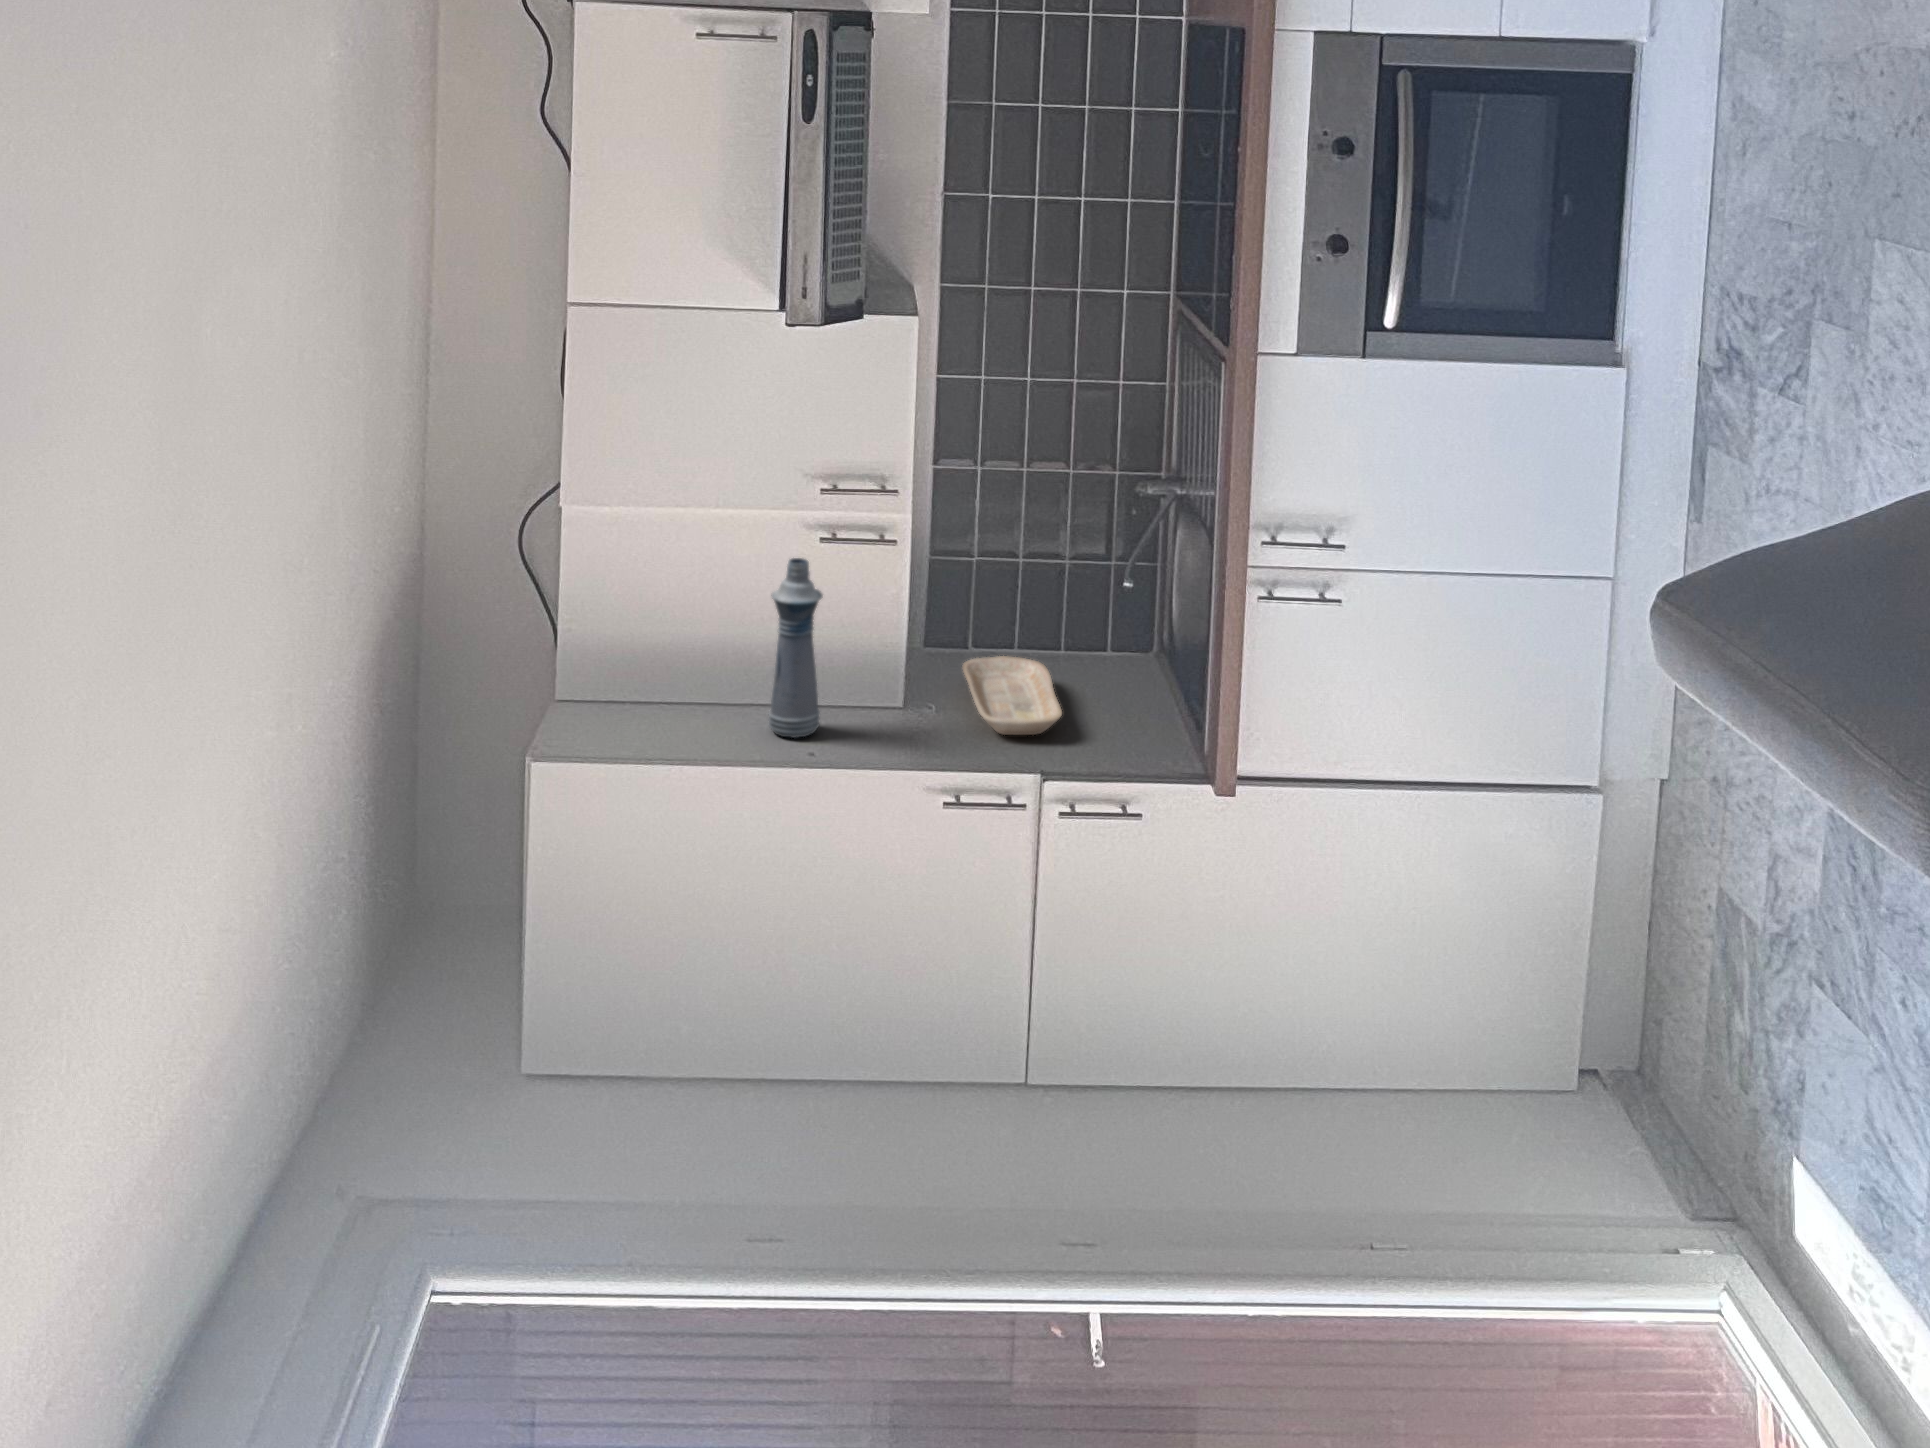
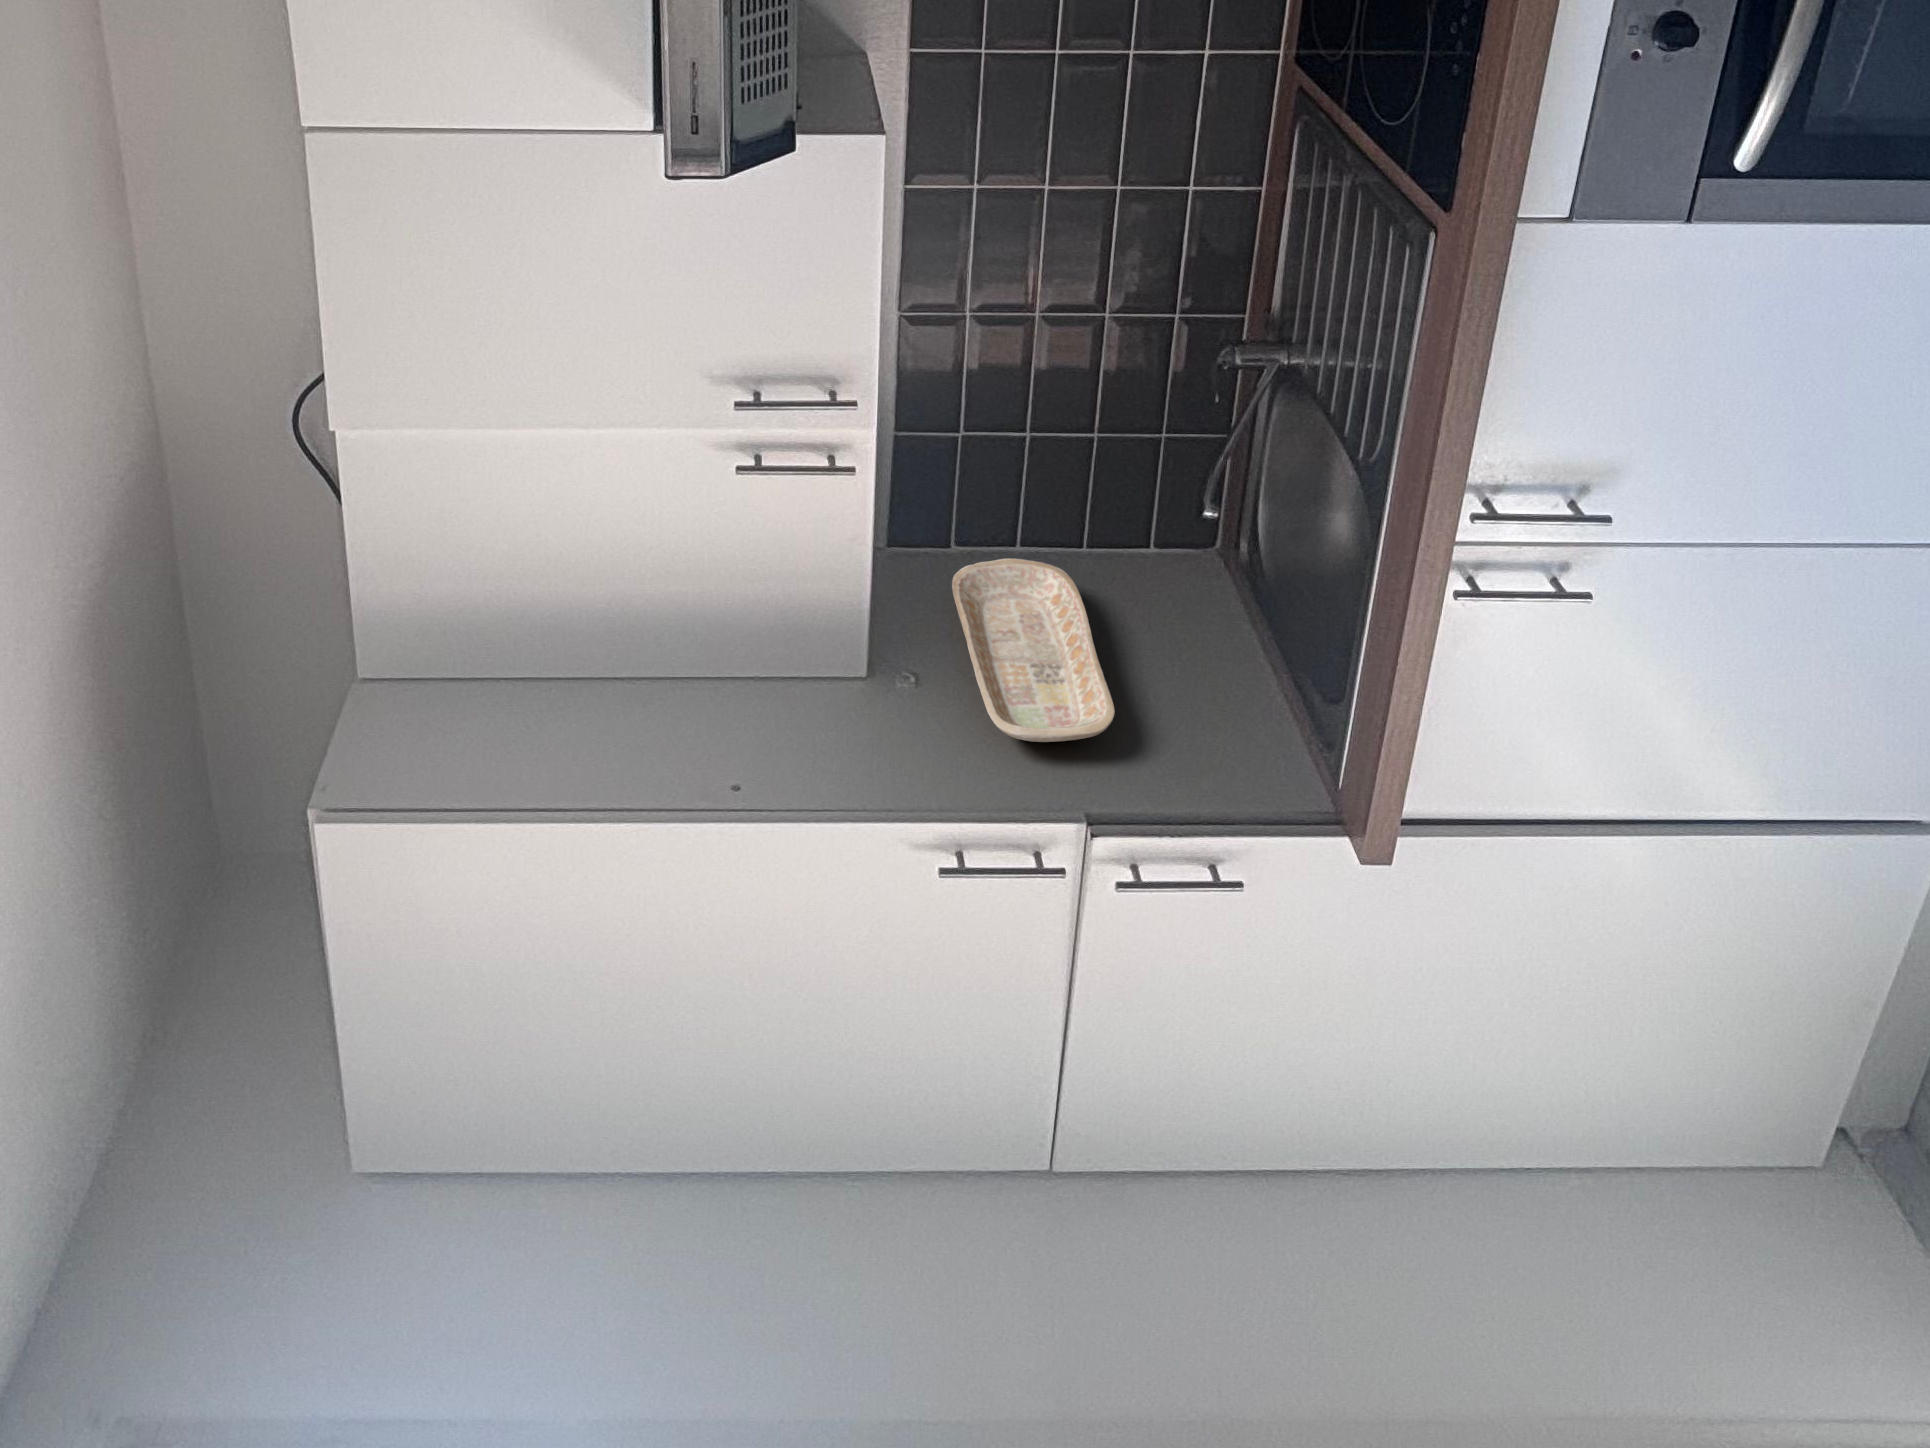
bottle: present [769,558,823,738] -> none [661,514,744,769]

